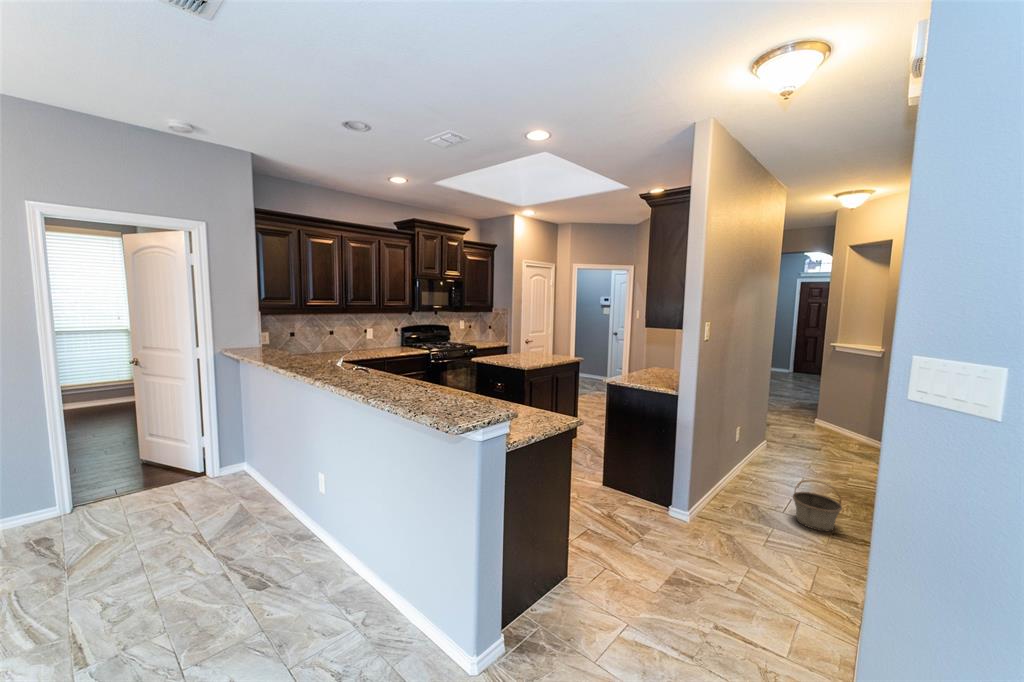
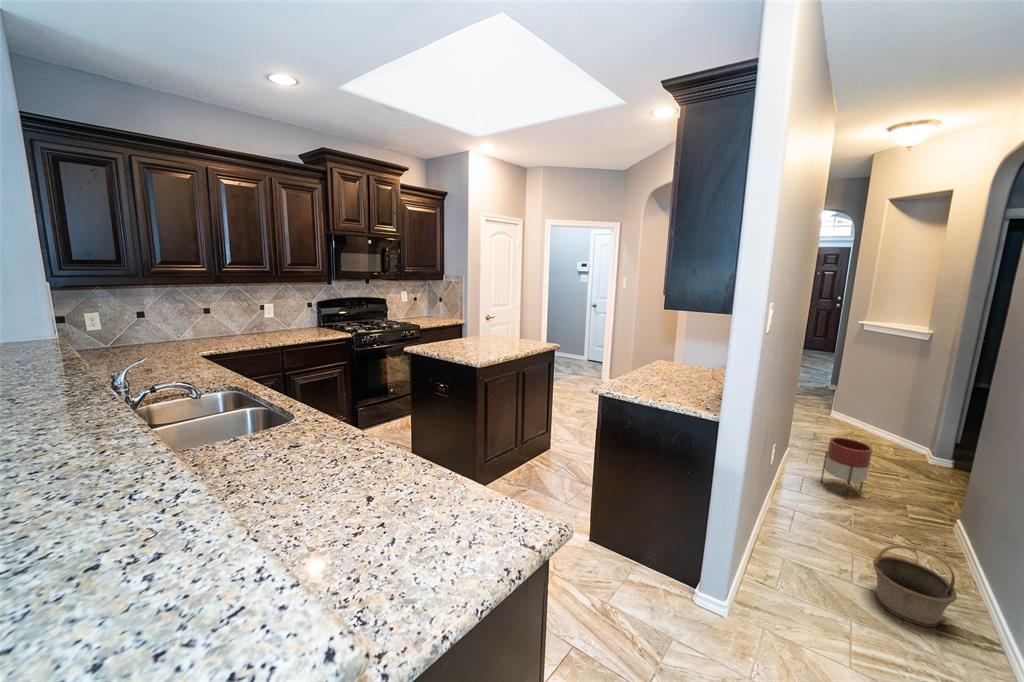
planter: none [786,427,819,473] -> present [821,437,872,499]

